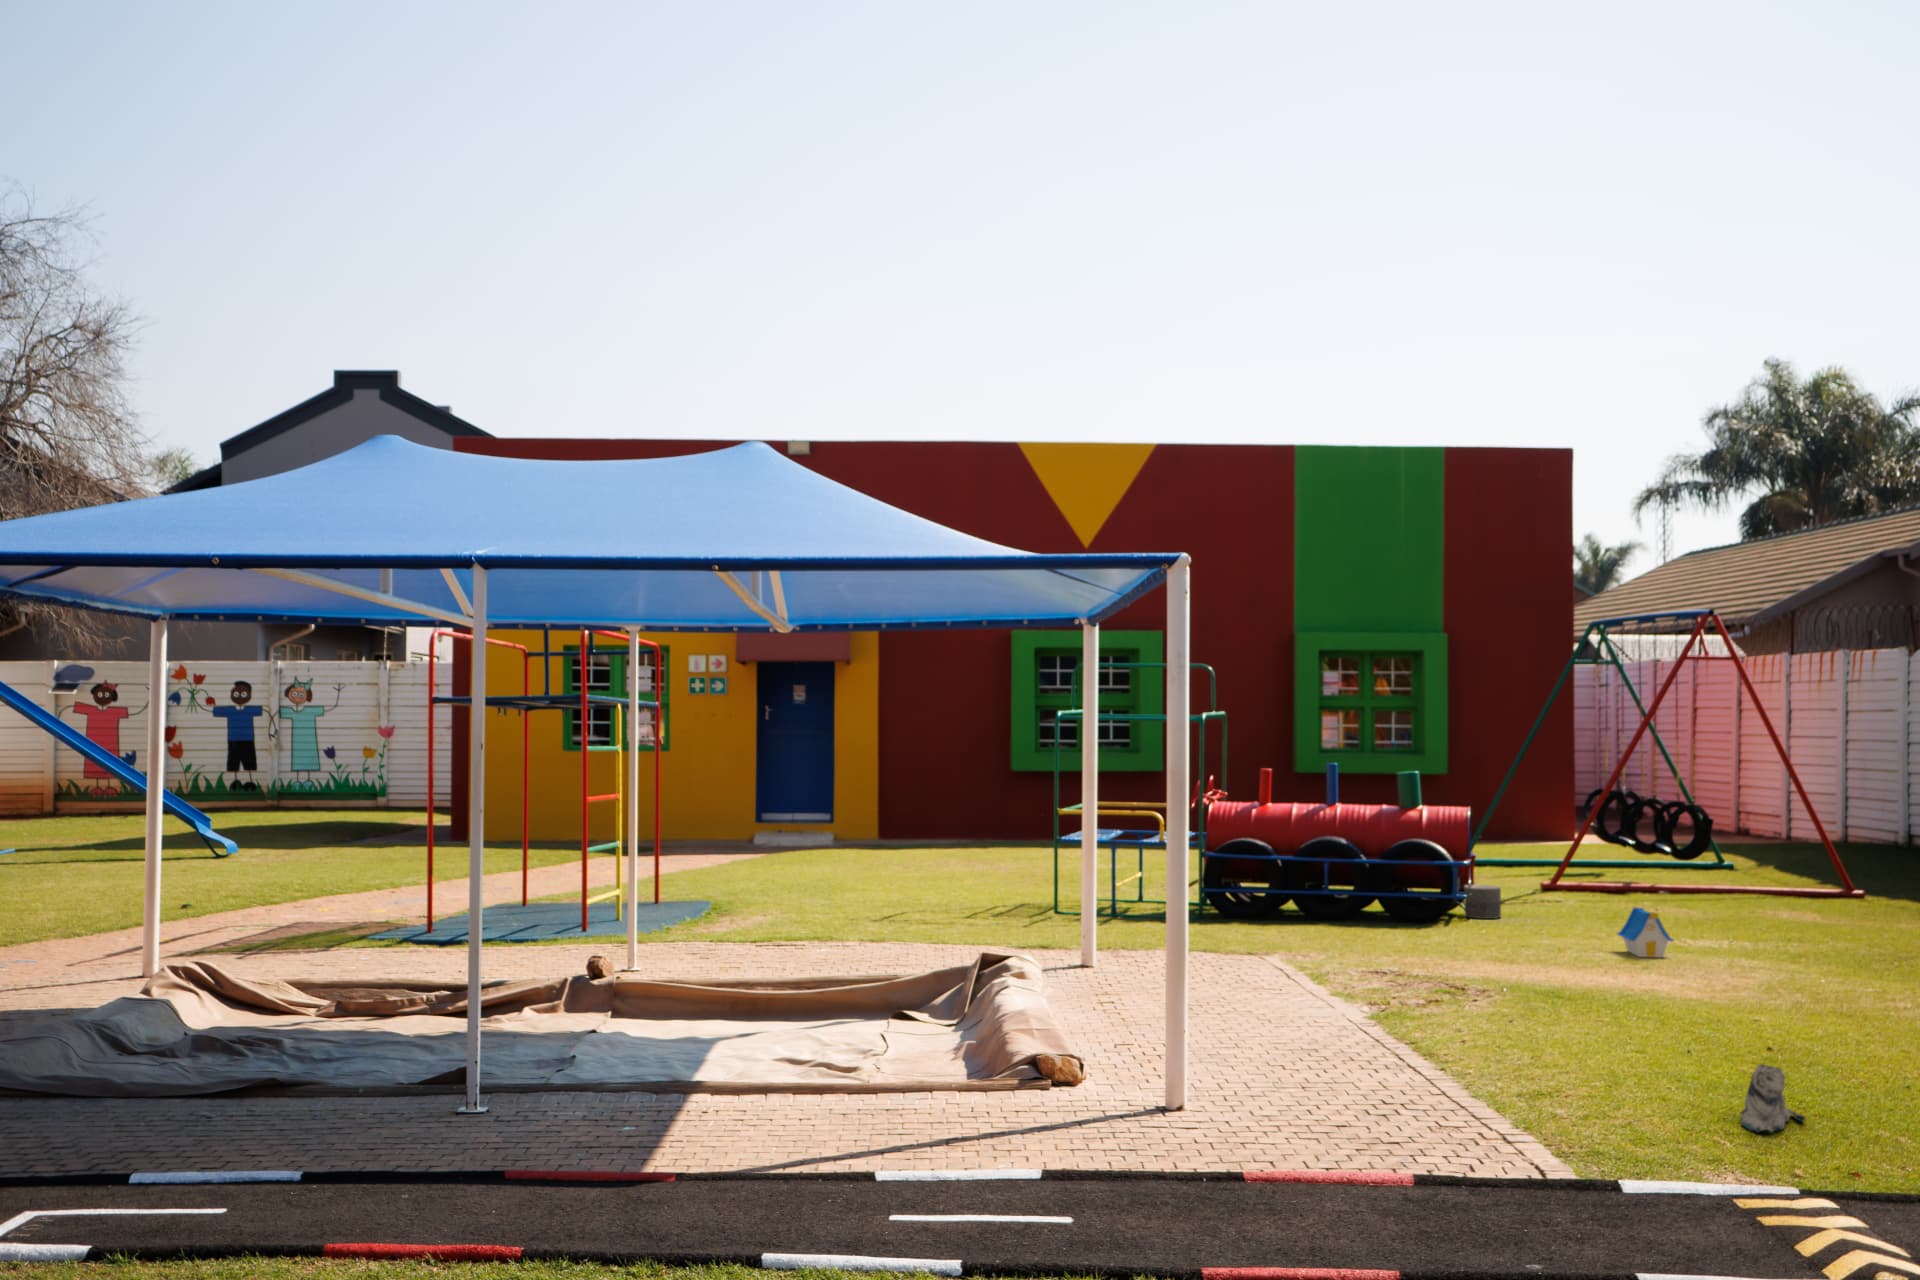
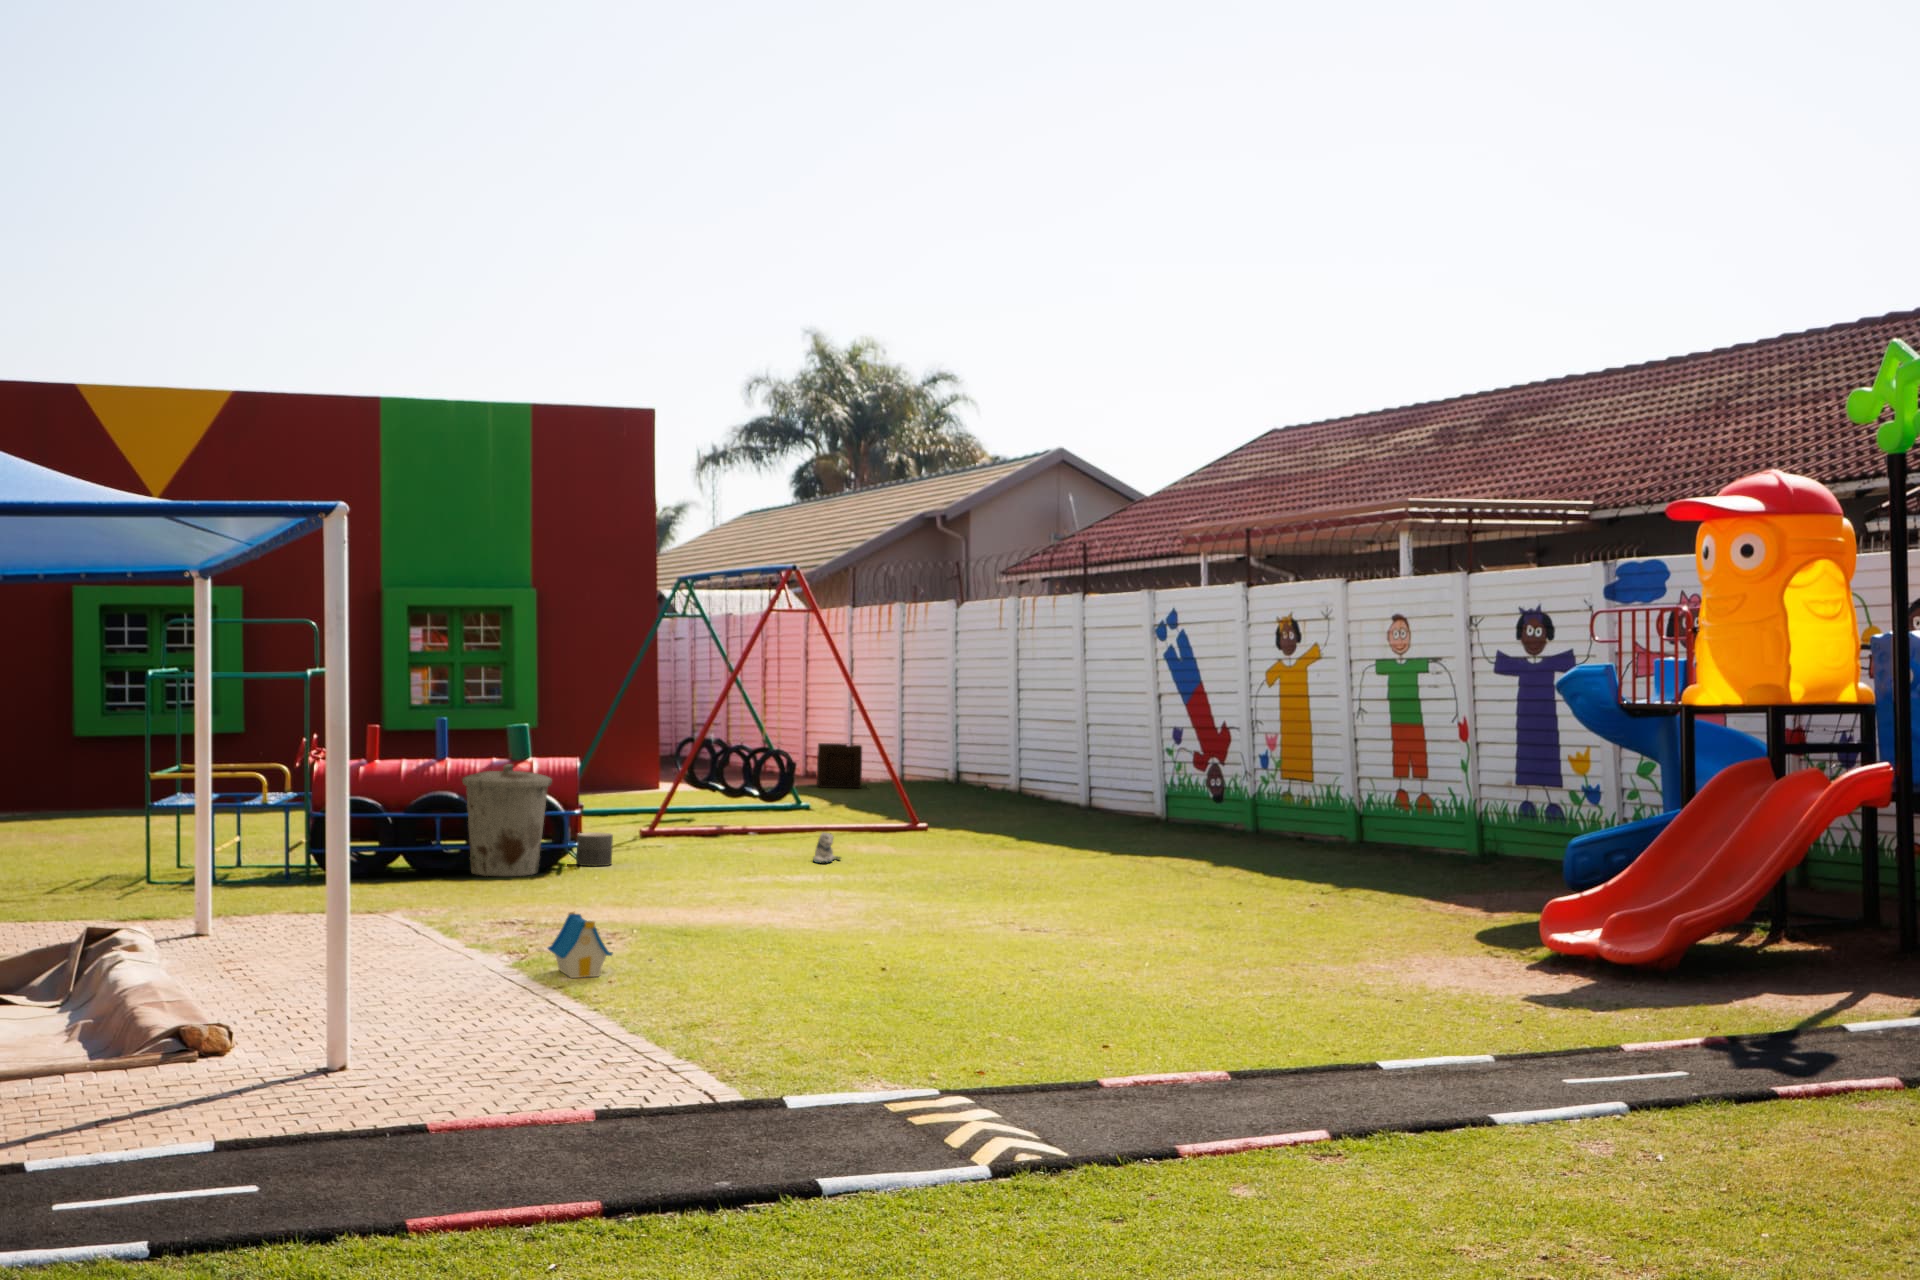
wooden crate: none [1747,797,1800,846] -> present [817,743,862,788]
trash can: none [1346,815,1434,926] -> present [462,764,552,876]
toy house: present [1618,906,1673,957] -> present [548,912,612,978]
plush toy: present [1741,1064,1805,1133] -> present [813,832,841,863]

